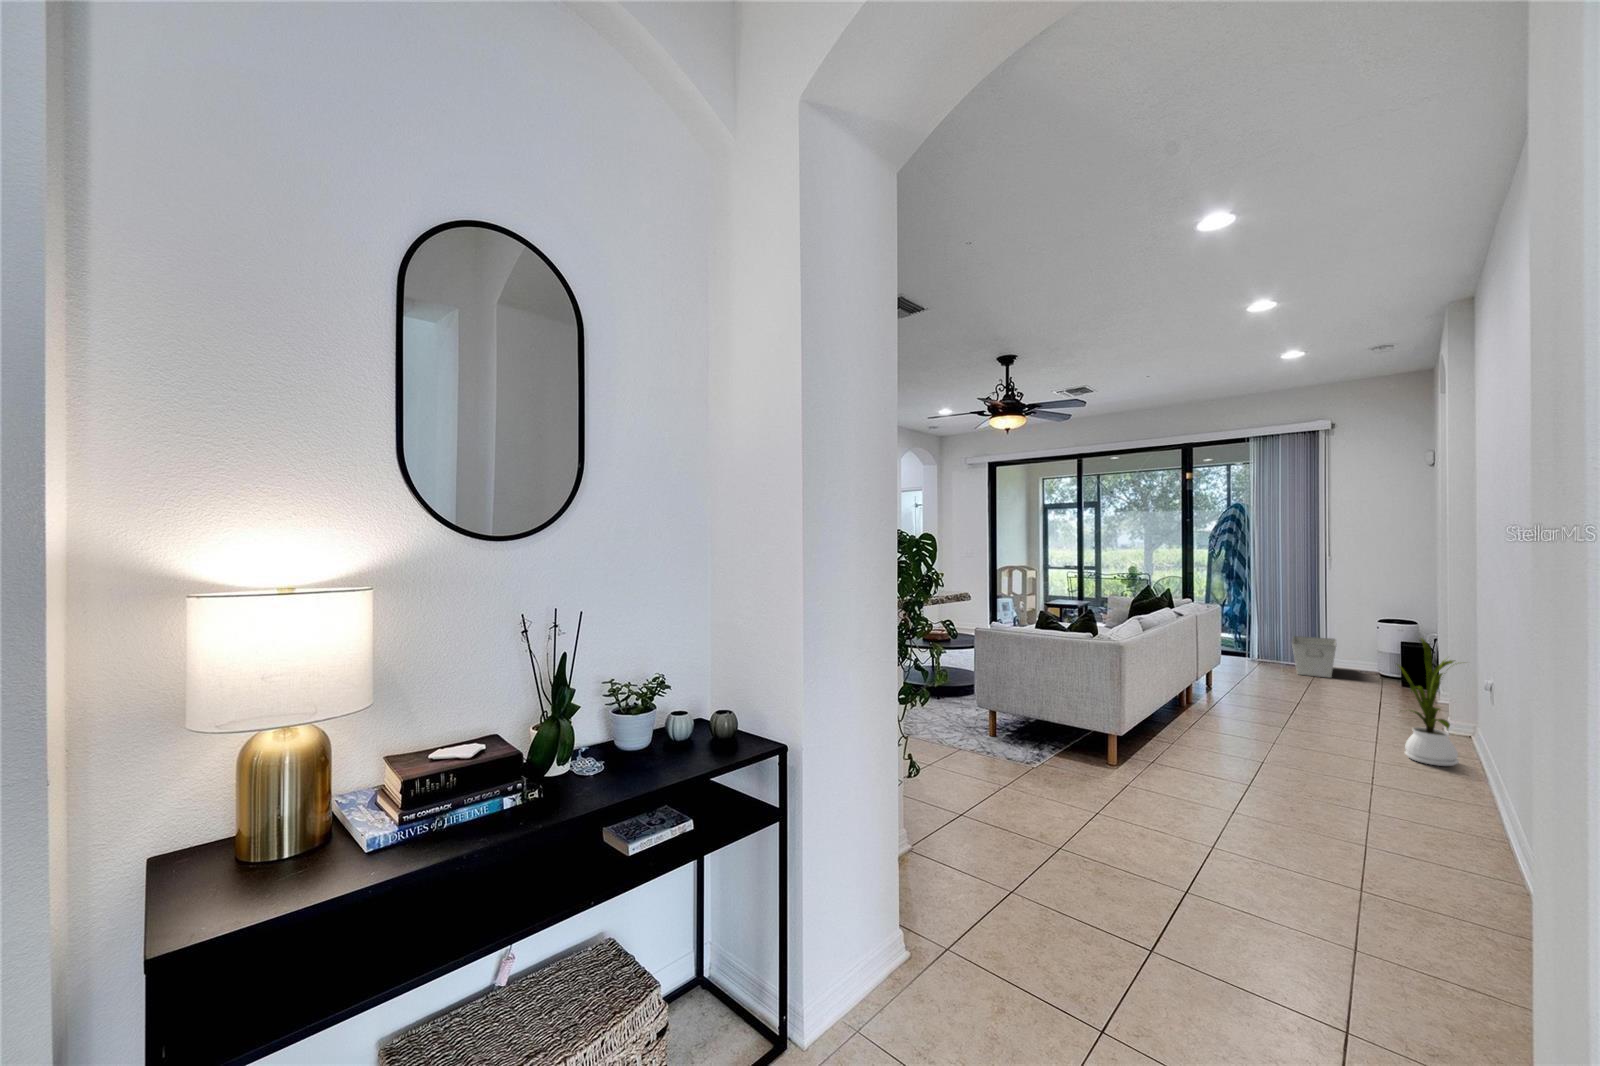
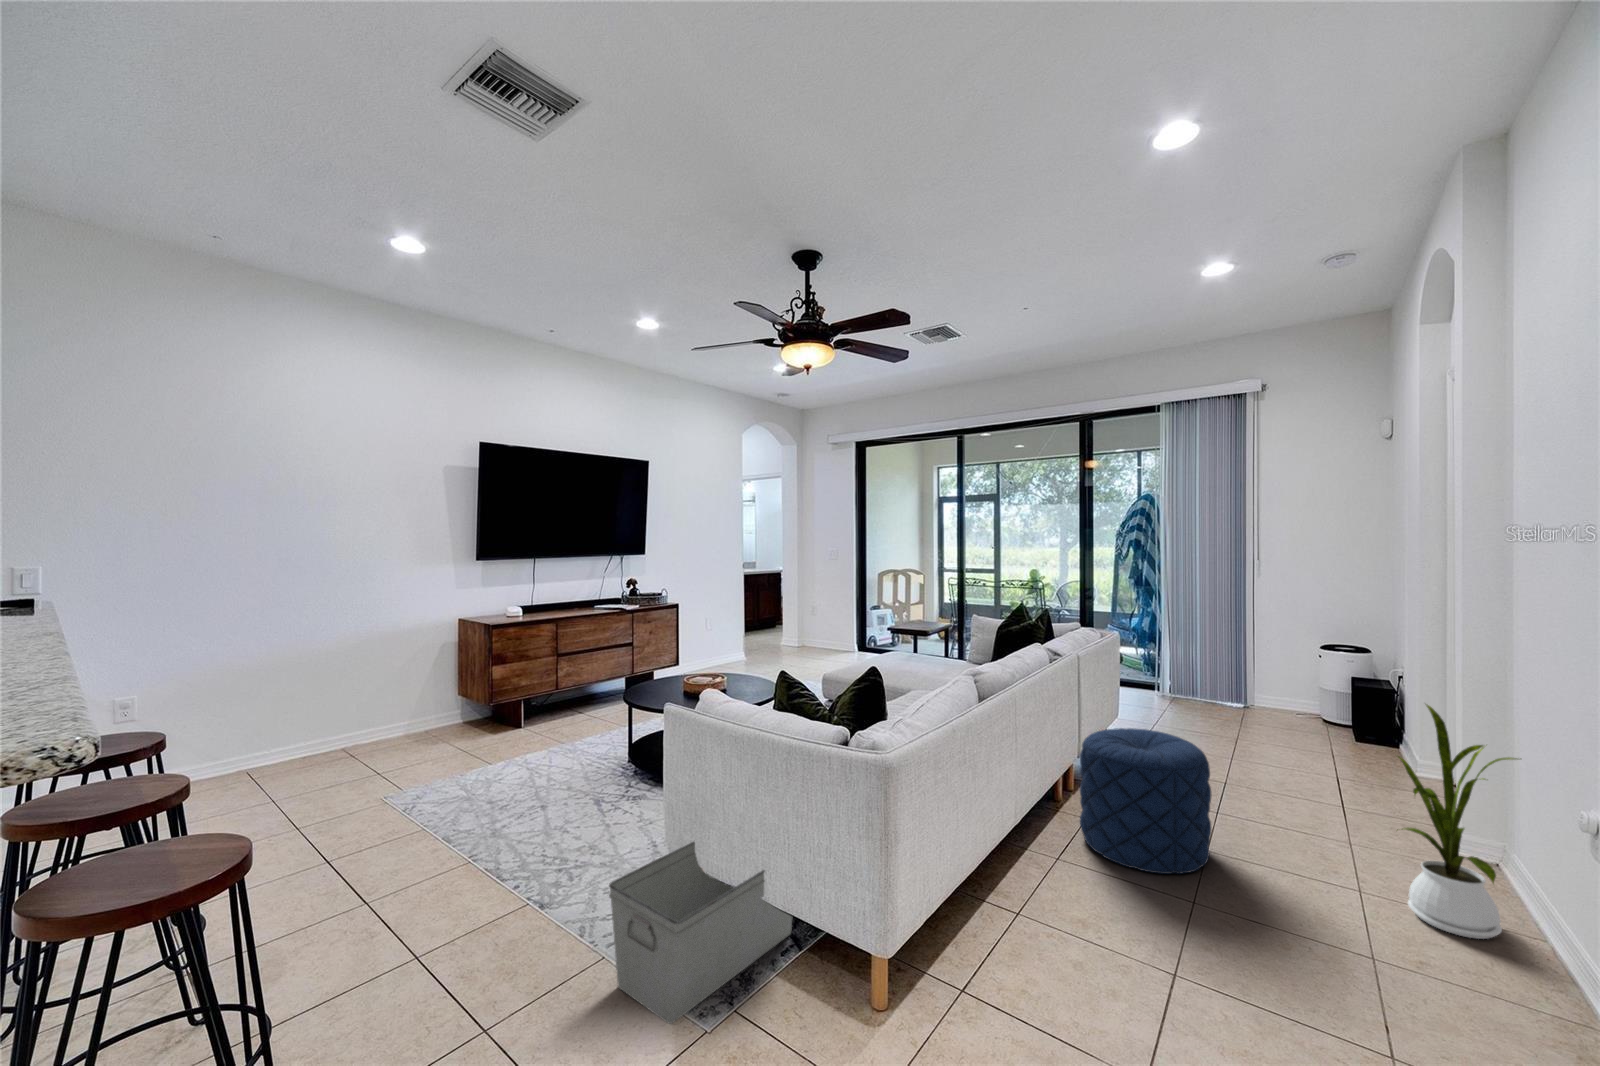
storage bin: present [1292,636,1336,678] -> present [609,842,792,1024]
pouf: none [1194,658,1282,739] -> present [1080,728,1211,874]

